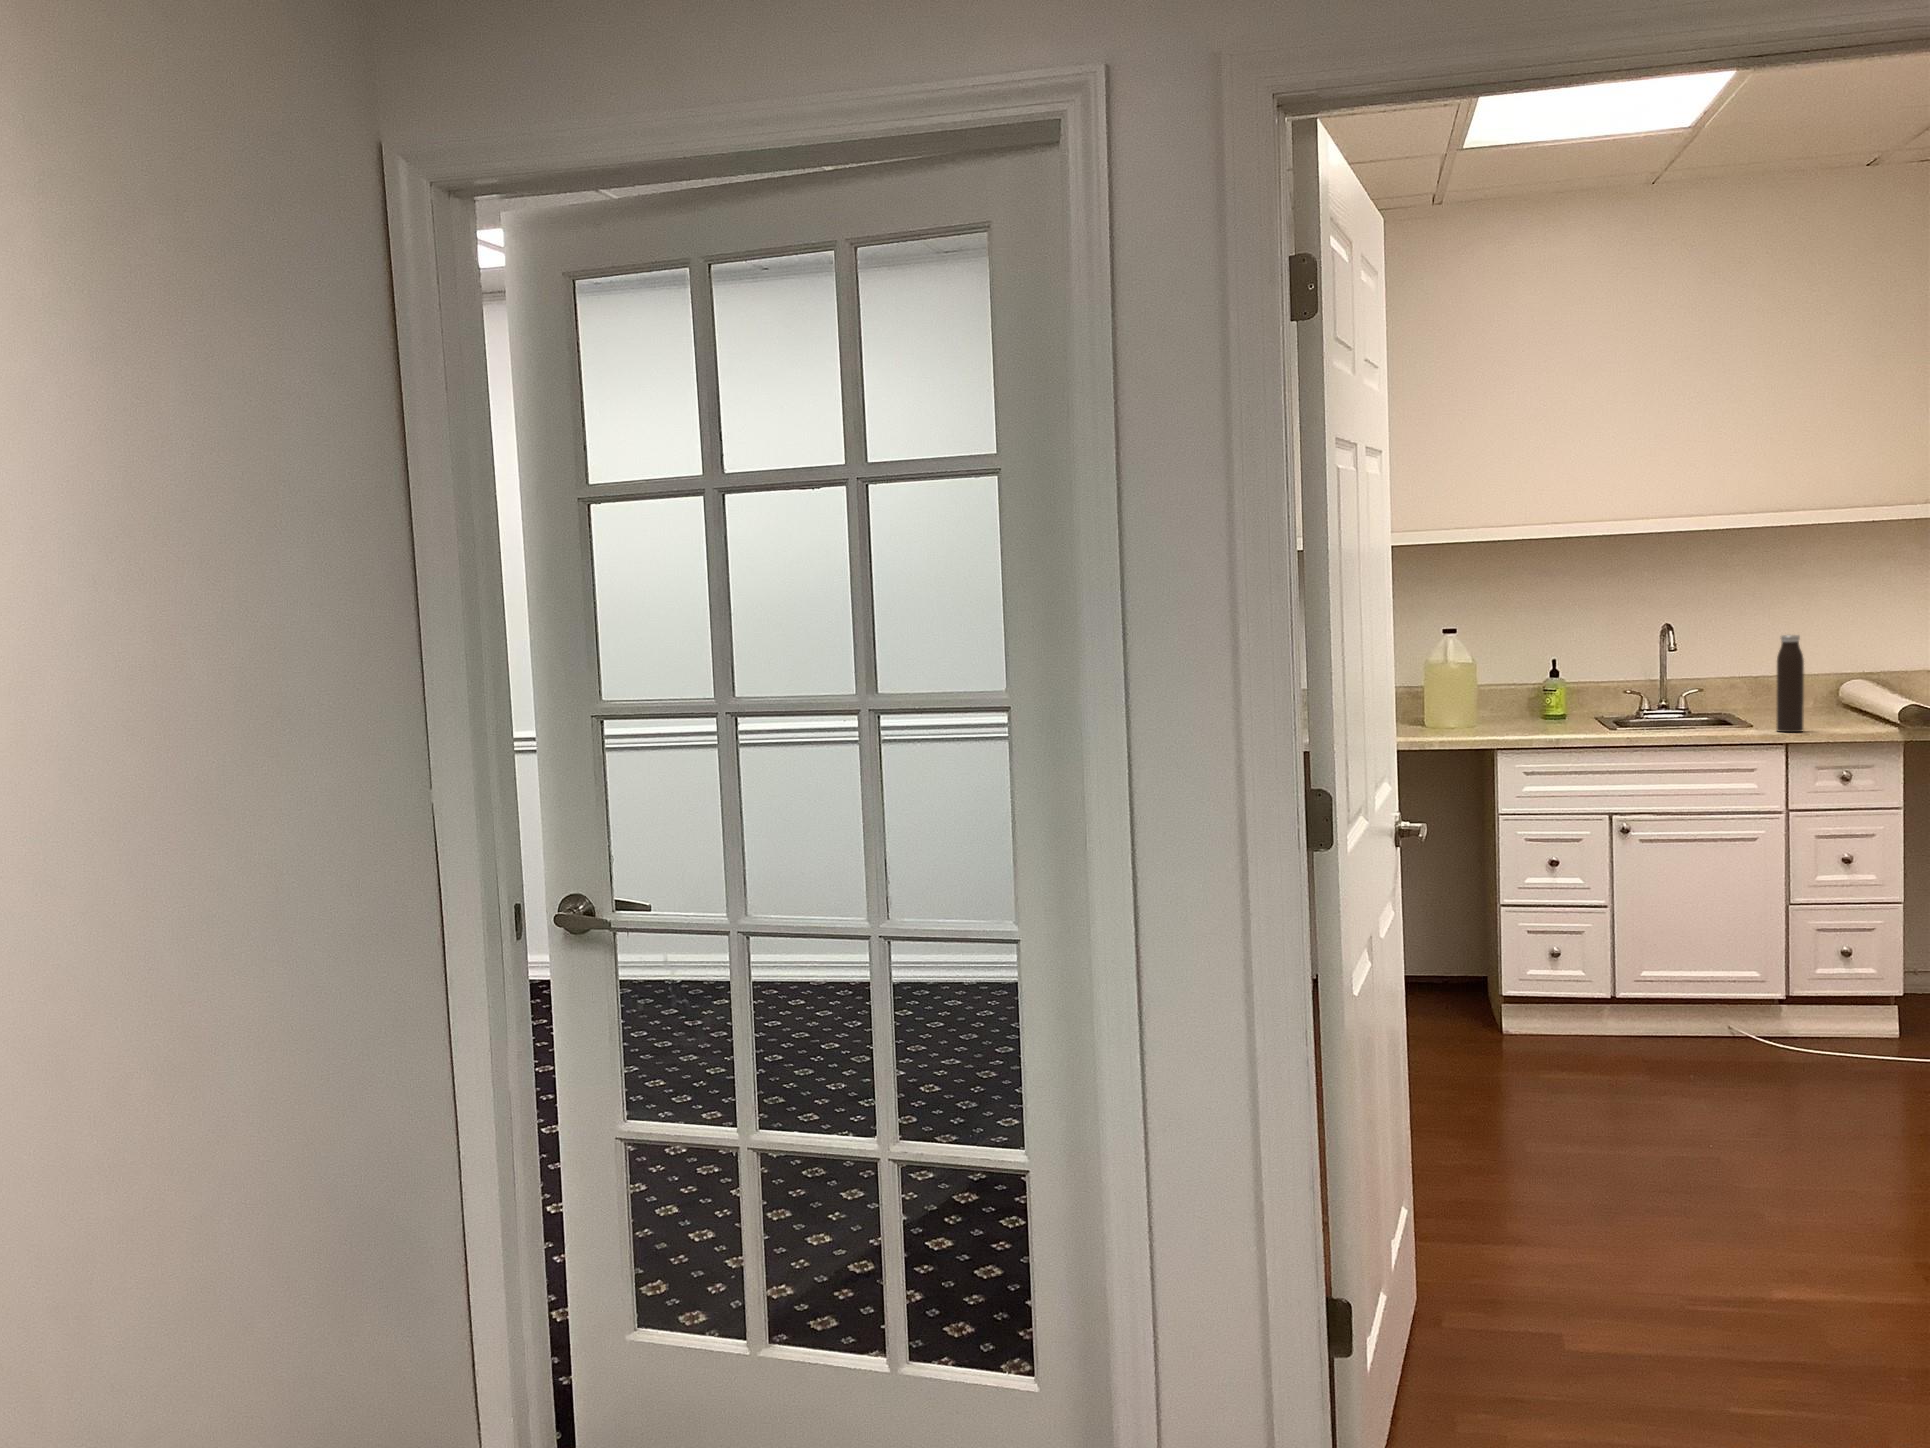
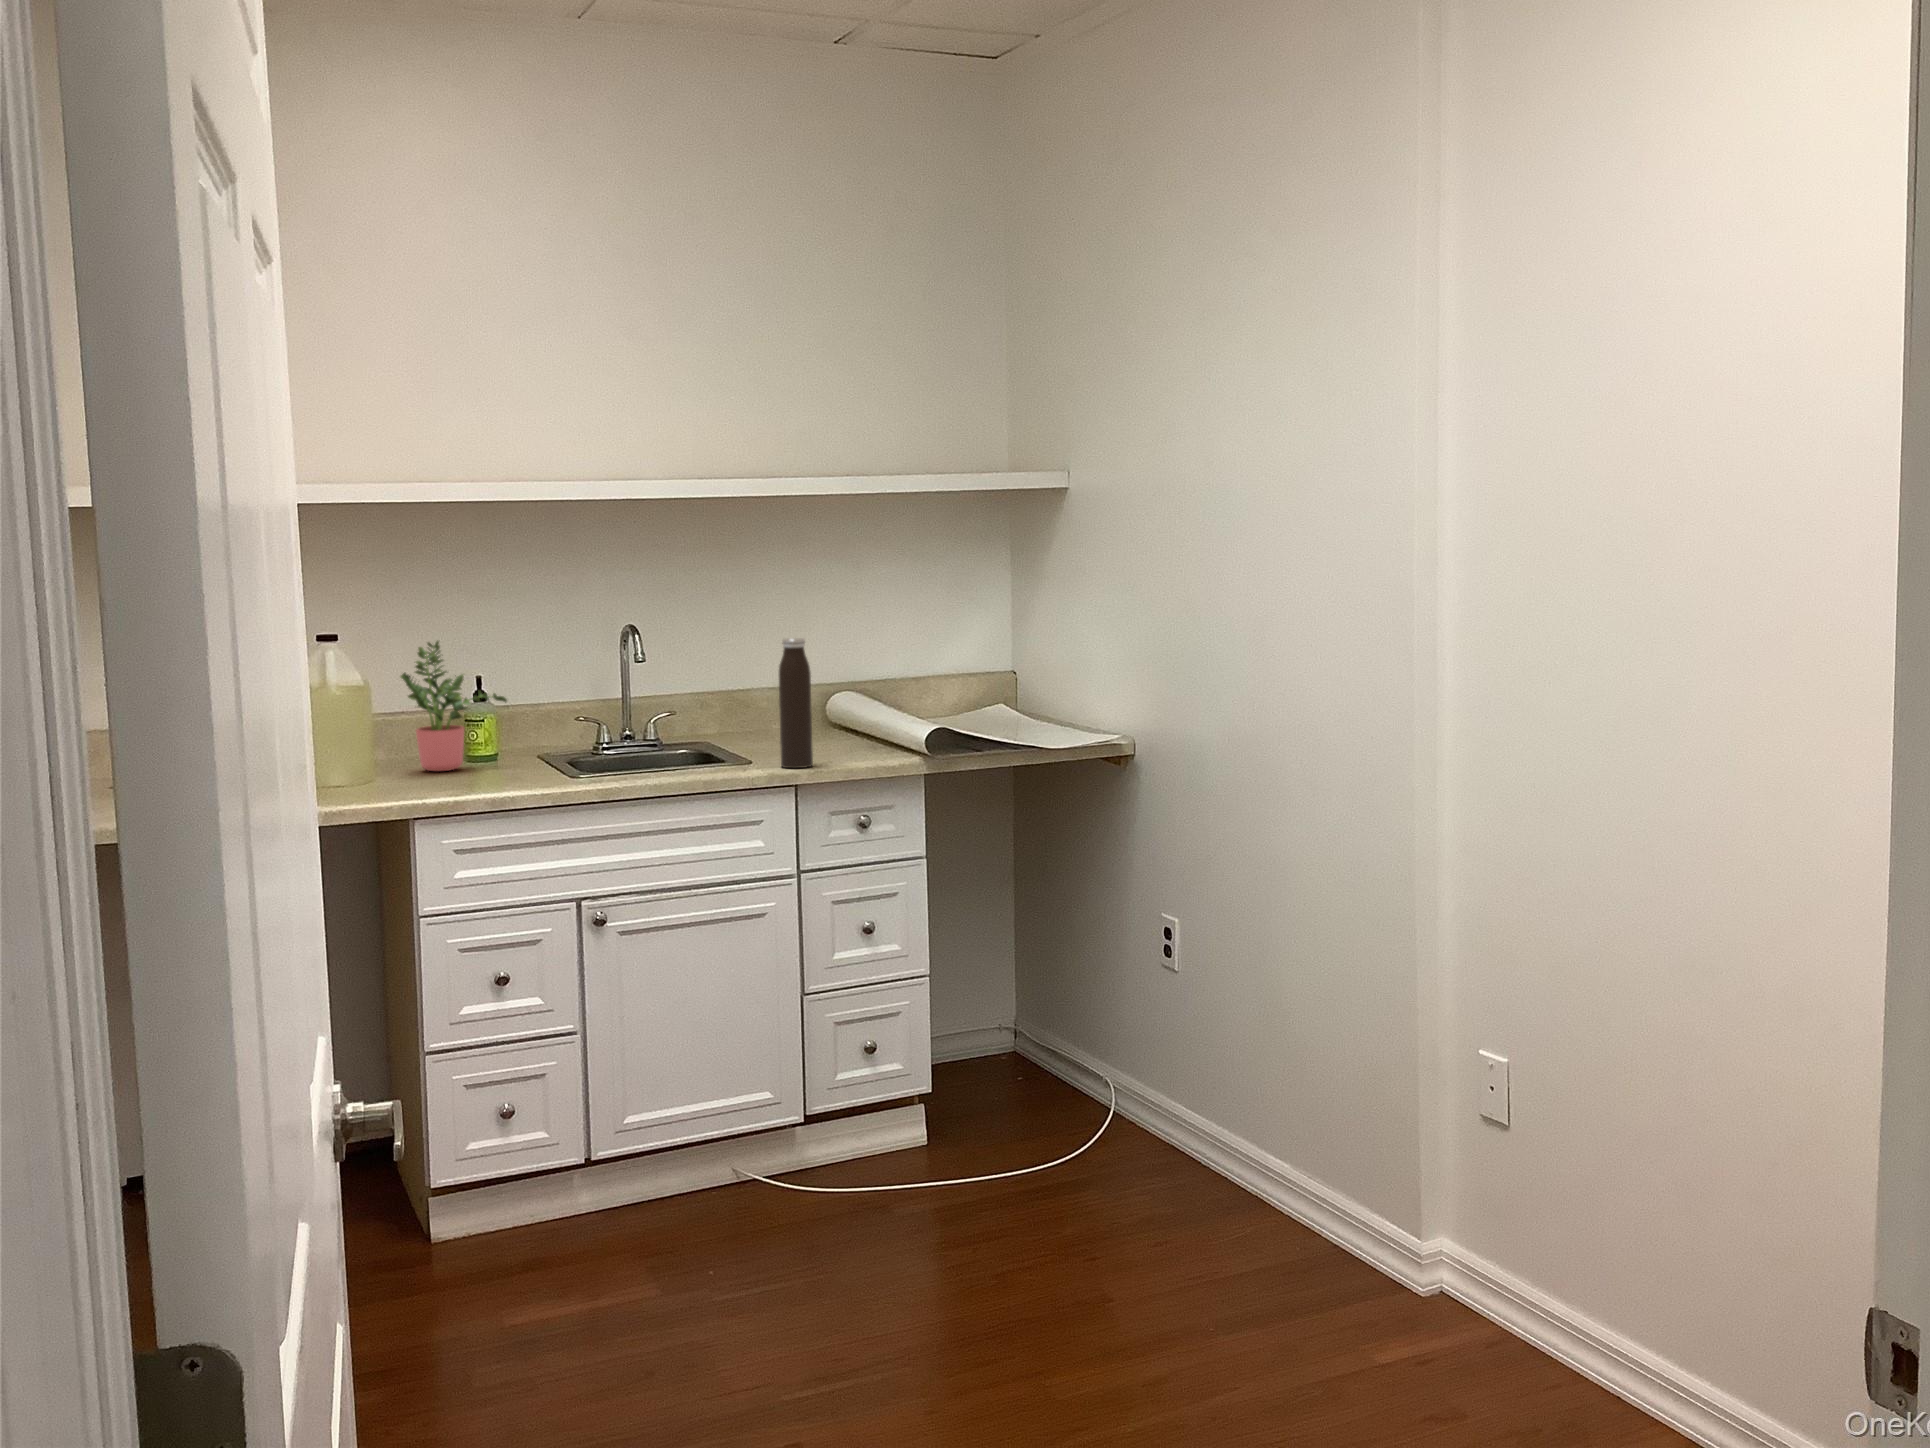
potted plant: none [1495,634,1570,723] -> present [401,641,507,771]

